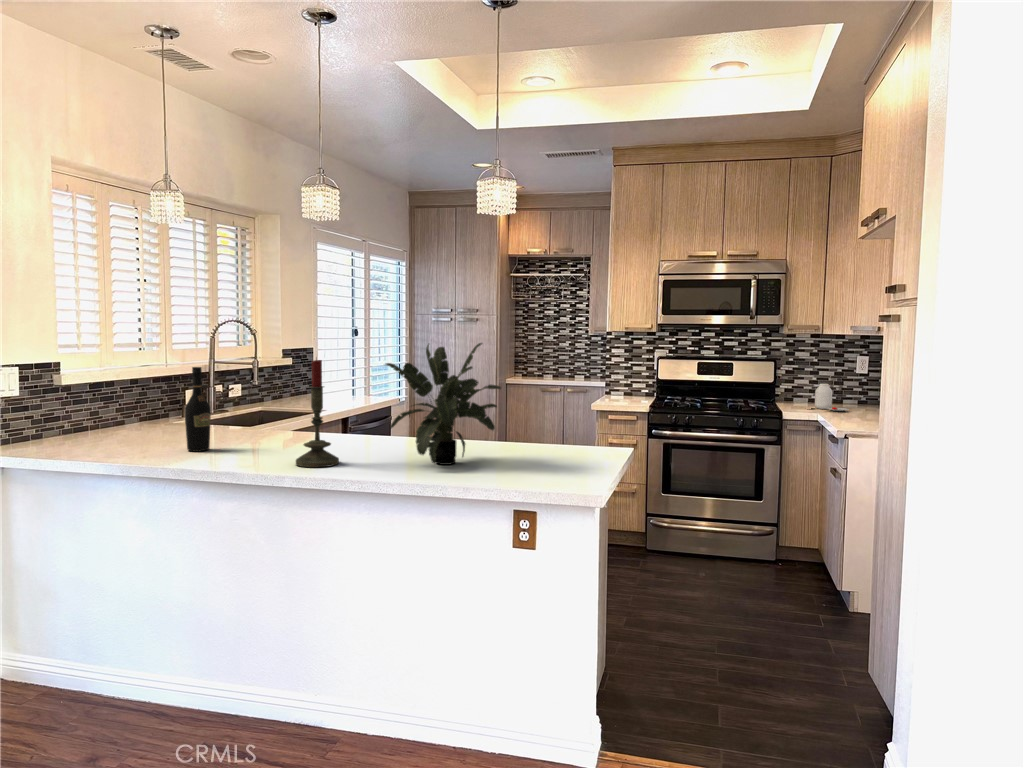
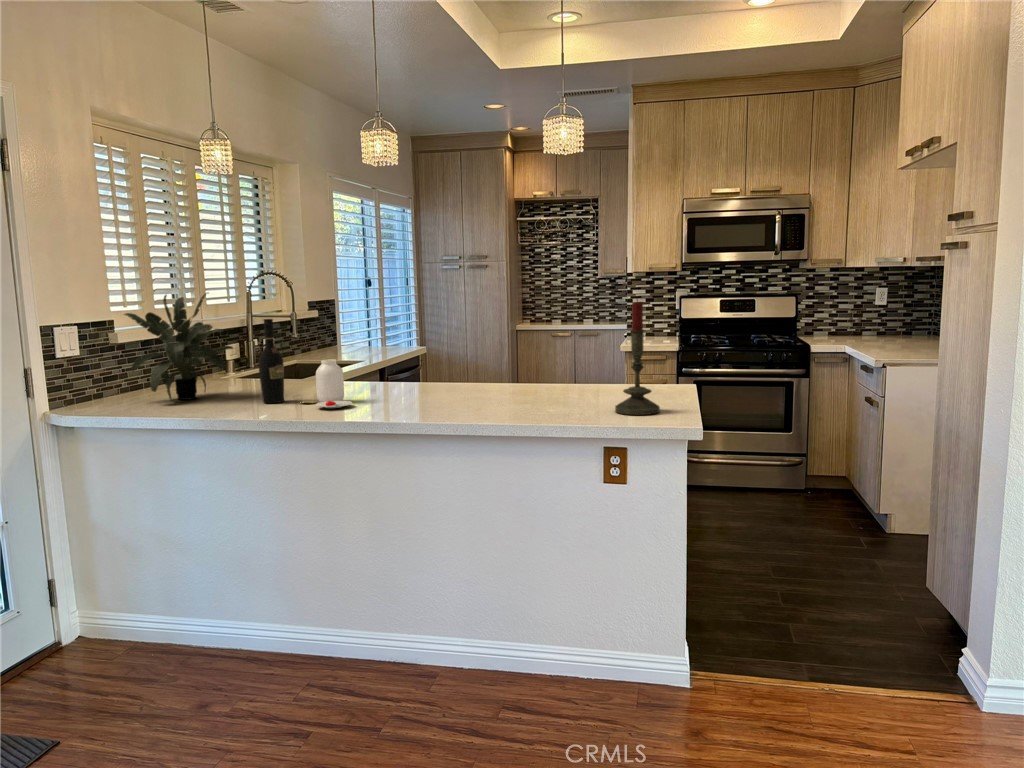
potted plant: present [385,343,501,465] -> present [124,293,233,400]
candle: present [296,359,339,467] -> present [615,299,660,415]
jar: present [814,384,849,411] -> present [303,359,352,408]

